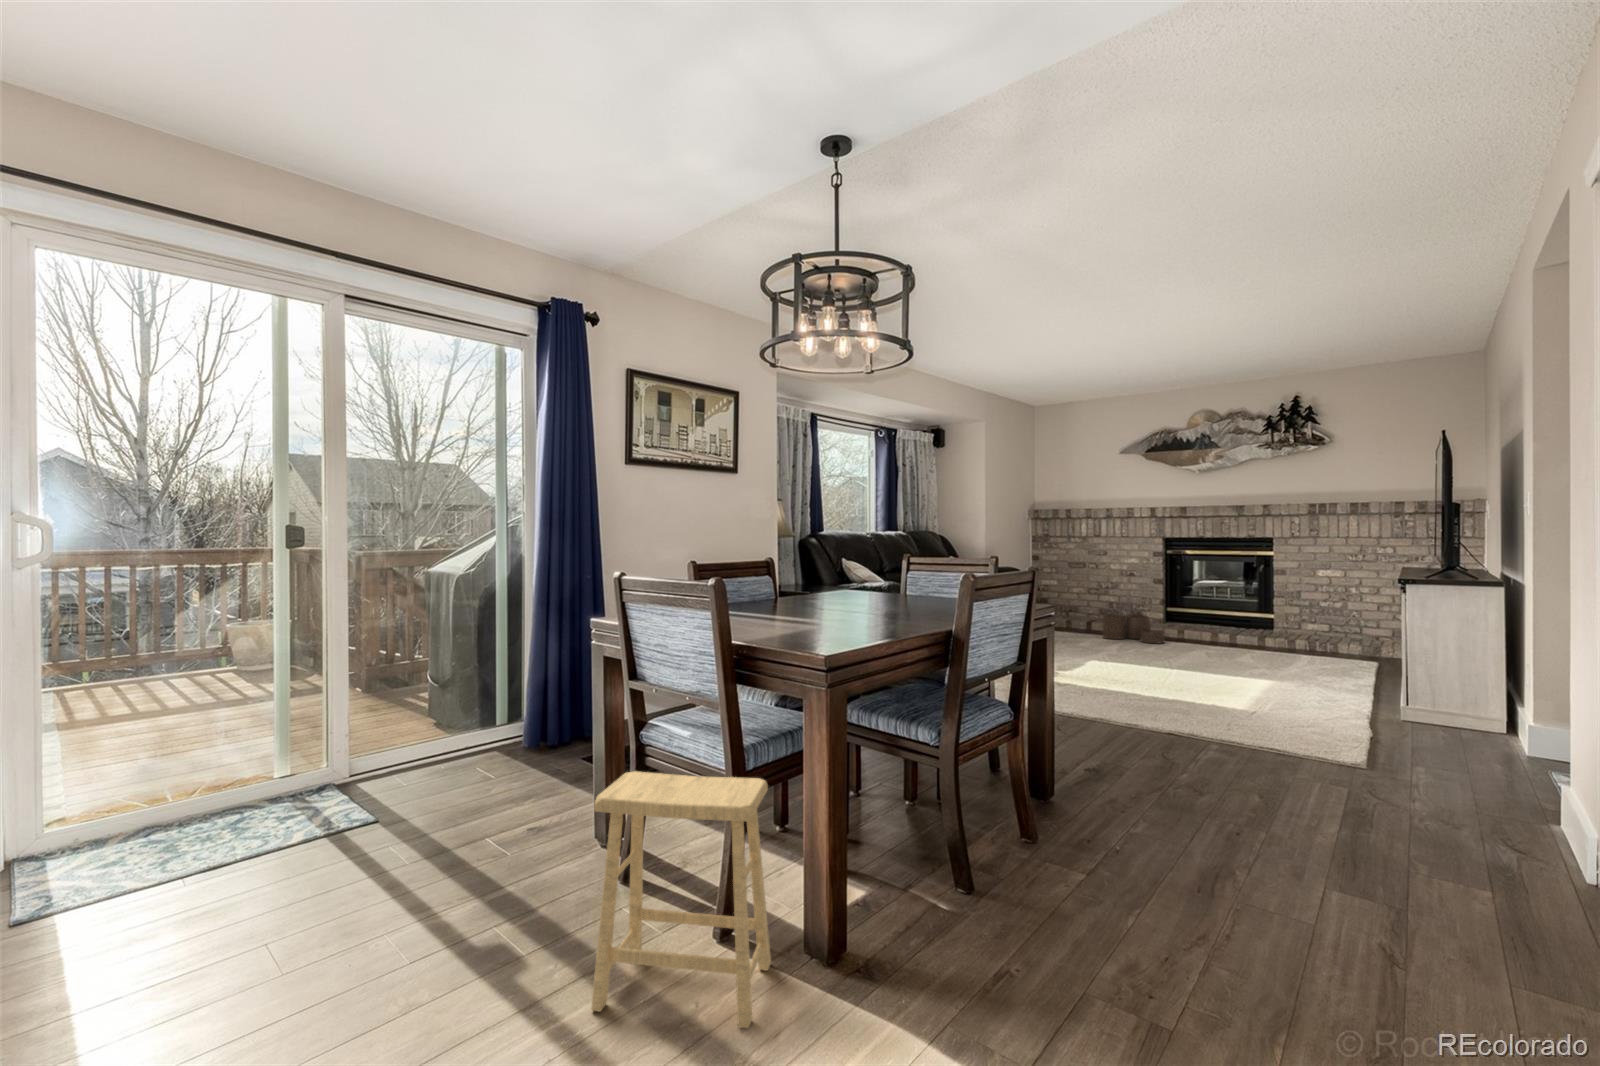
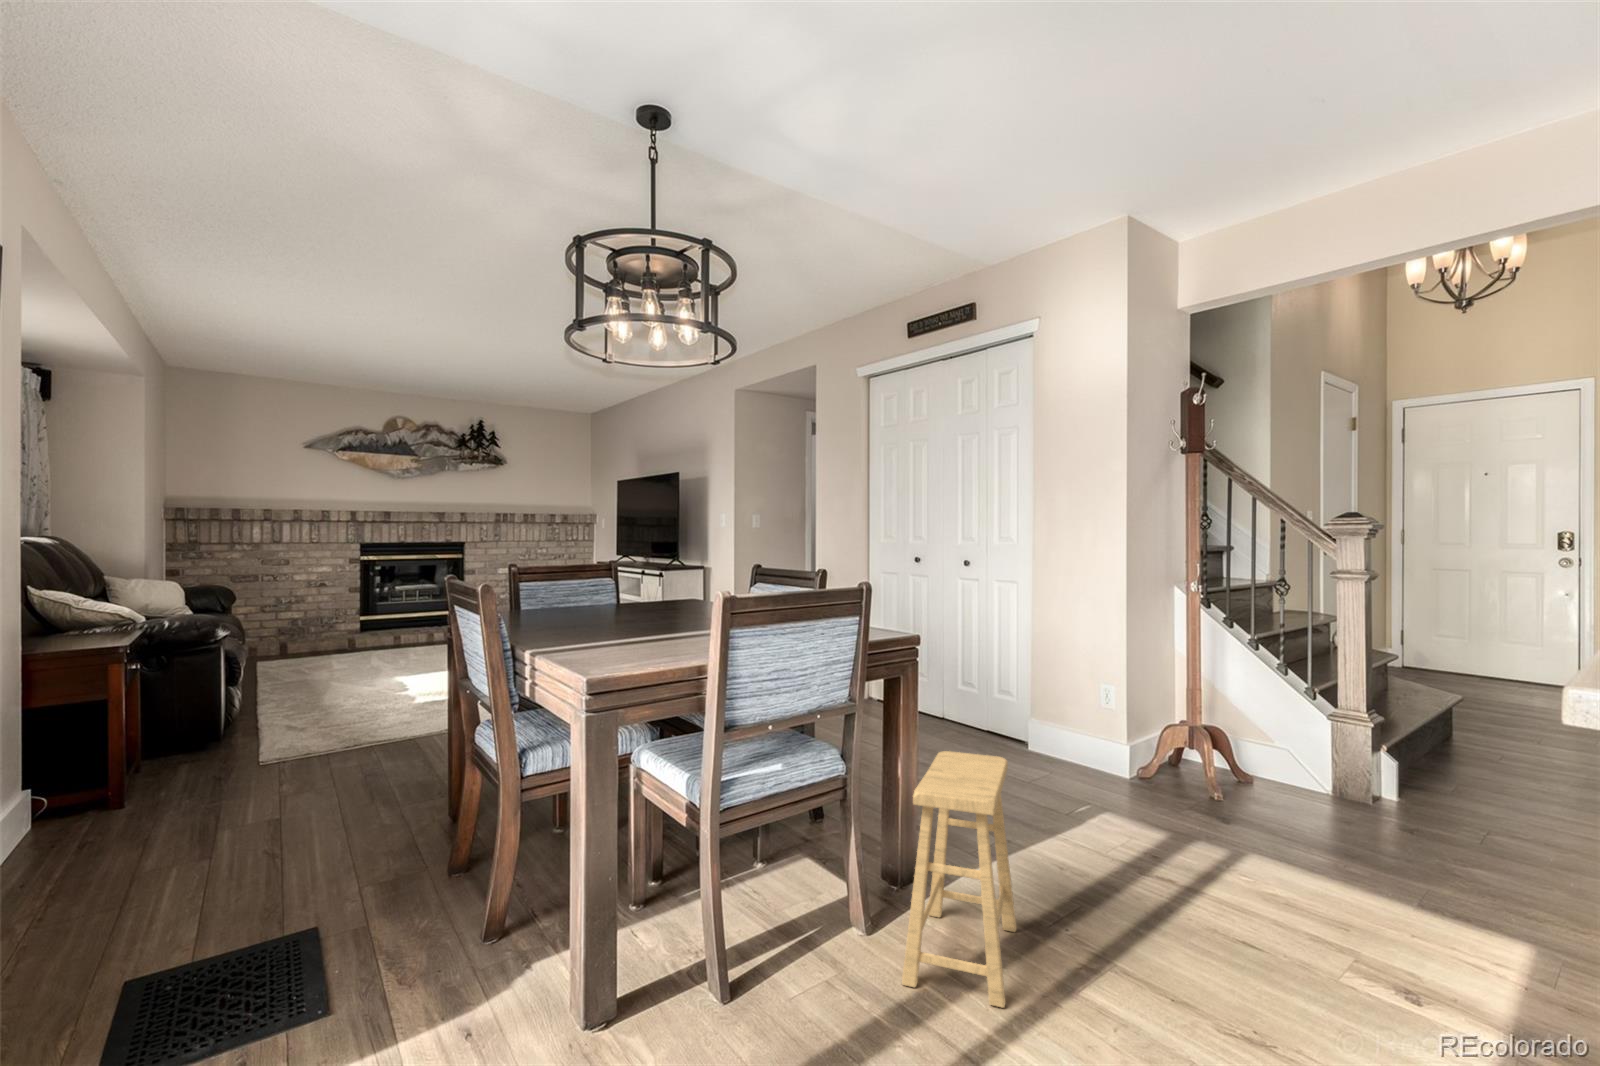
woven basket: present [1102,612,1165,643] -> none [314,624,391,659]

